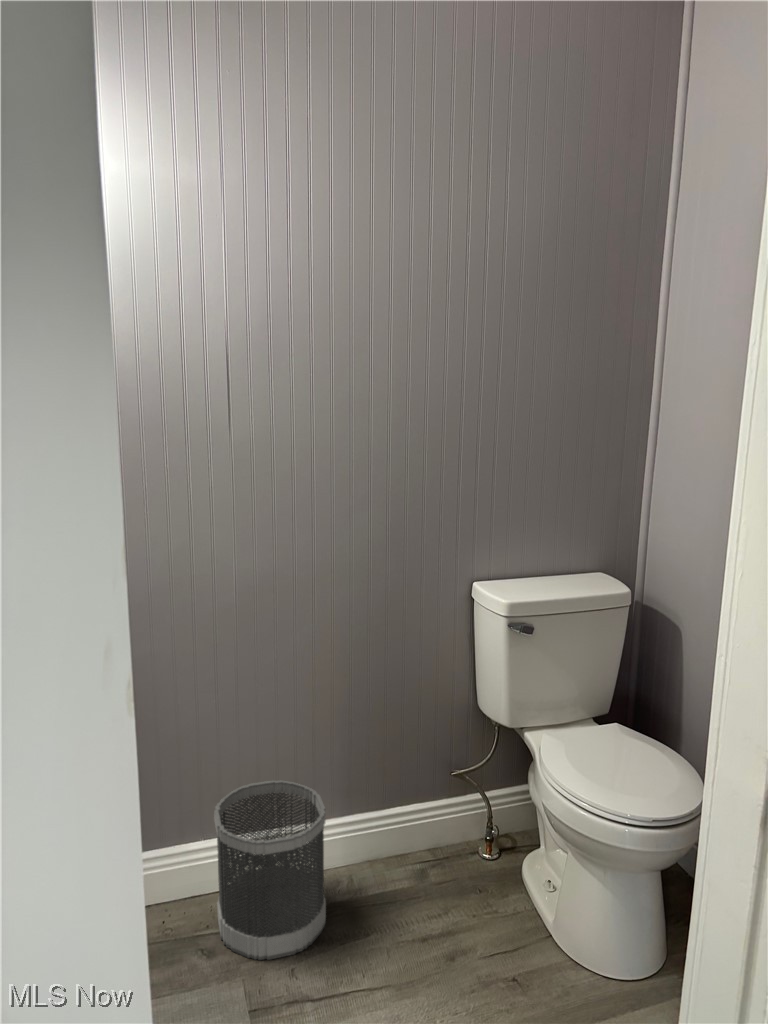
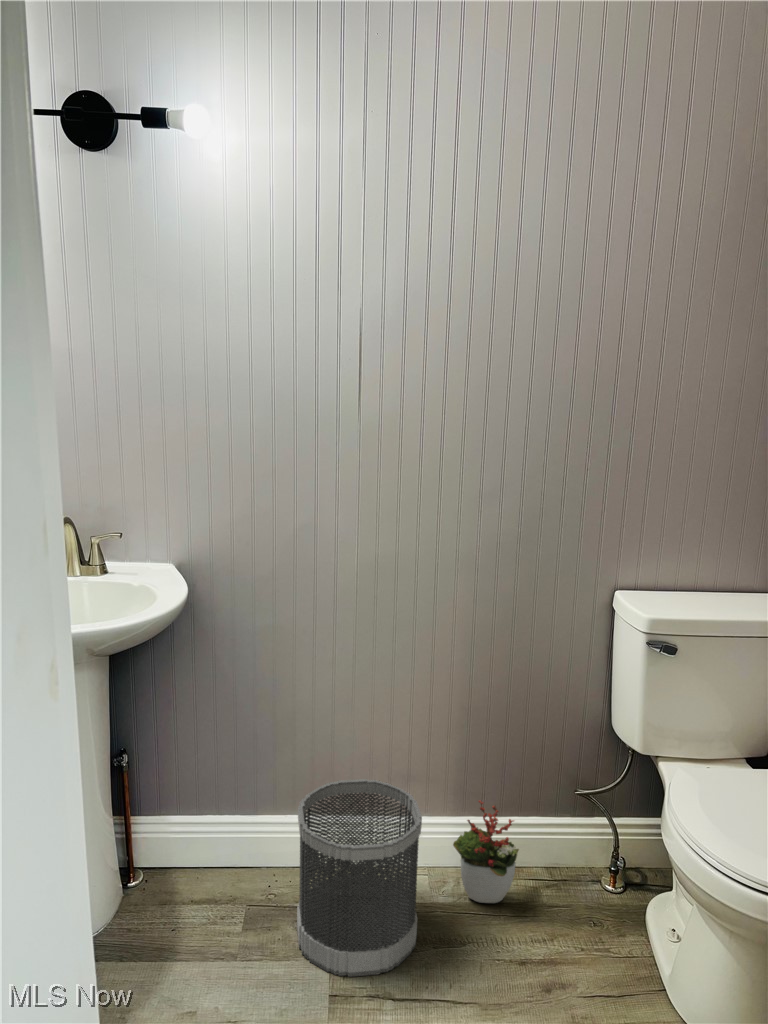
decorative plant: none [353,789,410,880] -> present [453,801,519,903]

